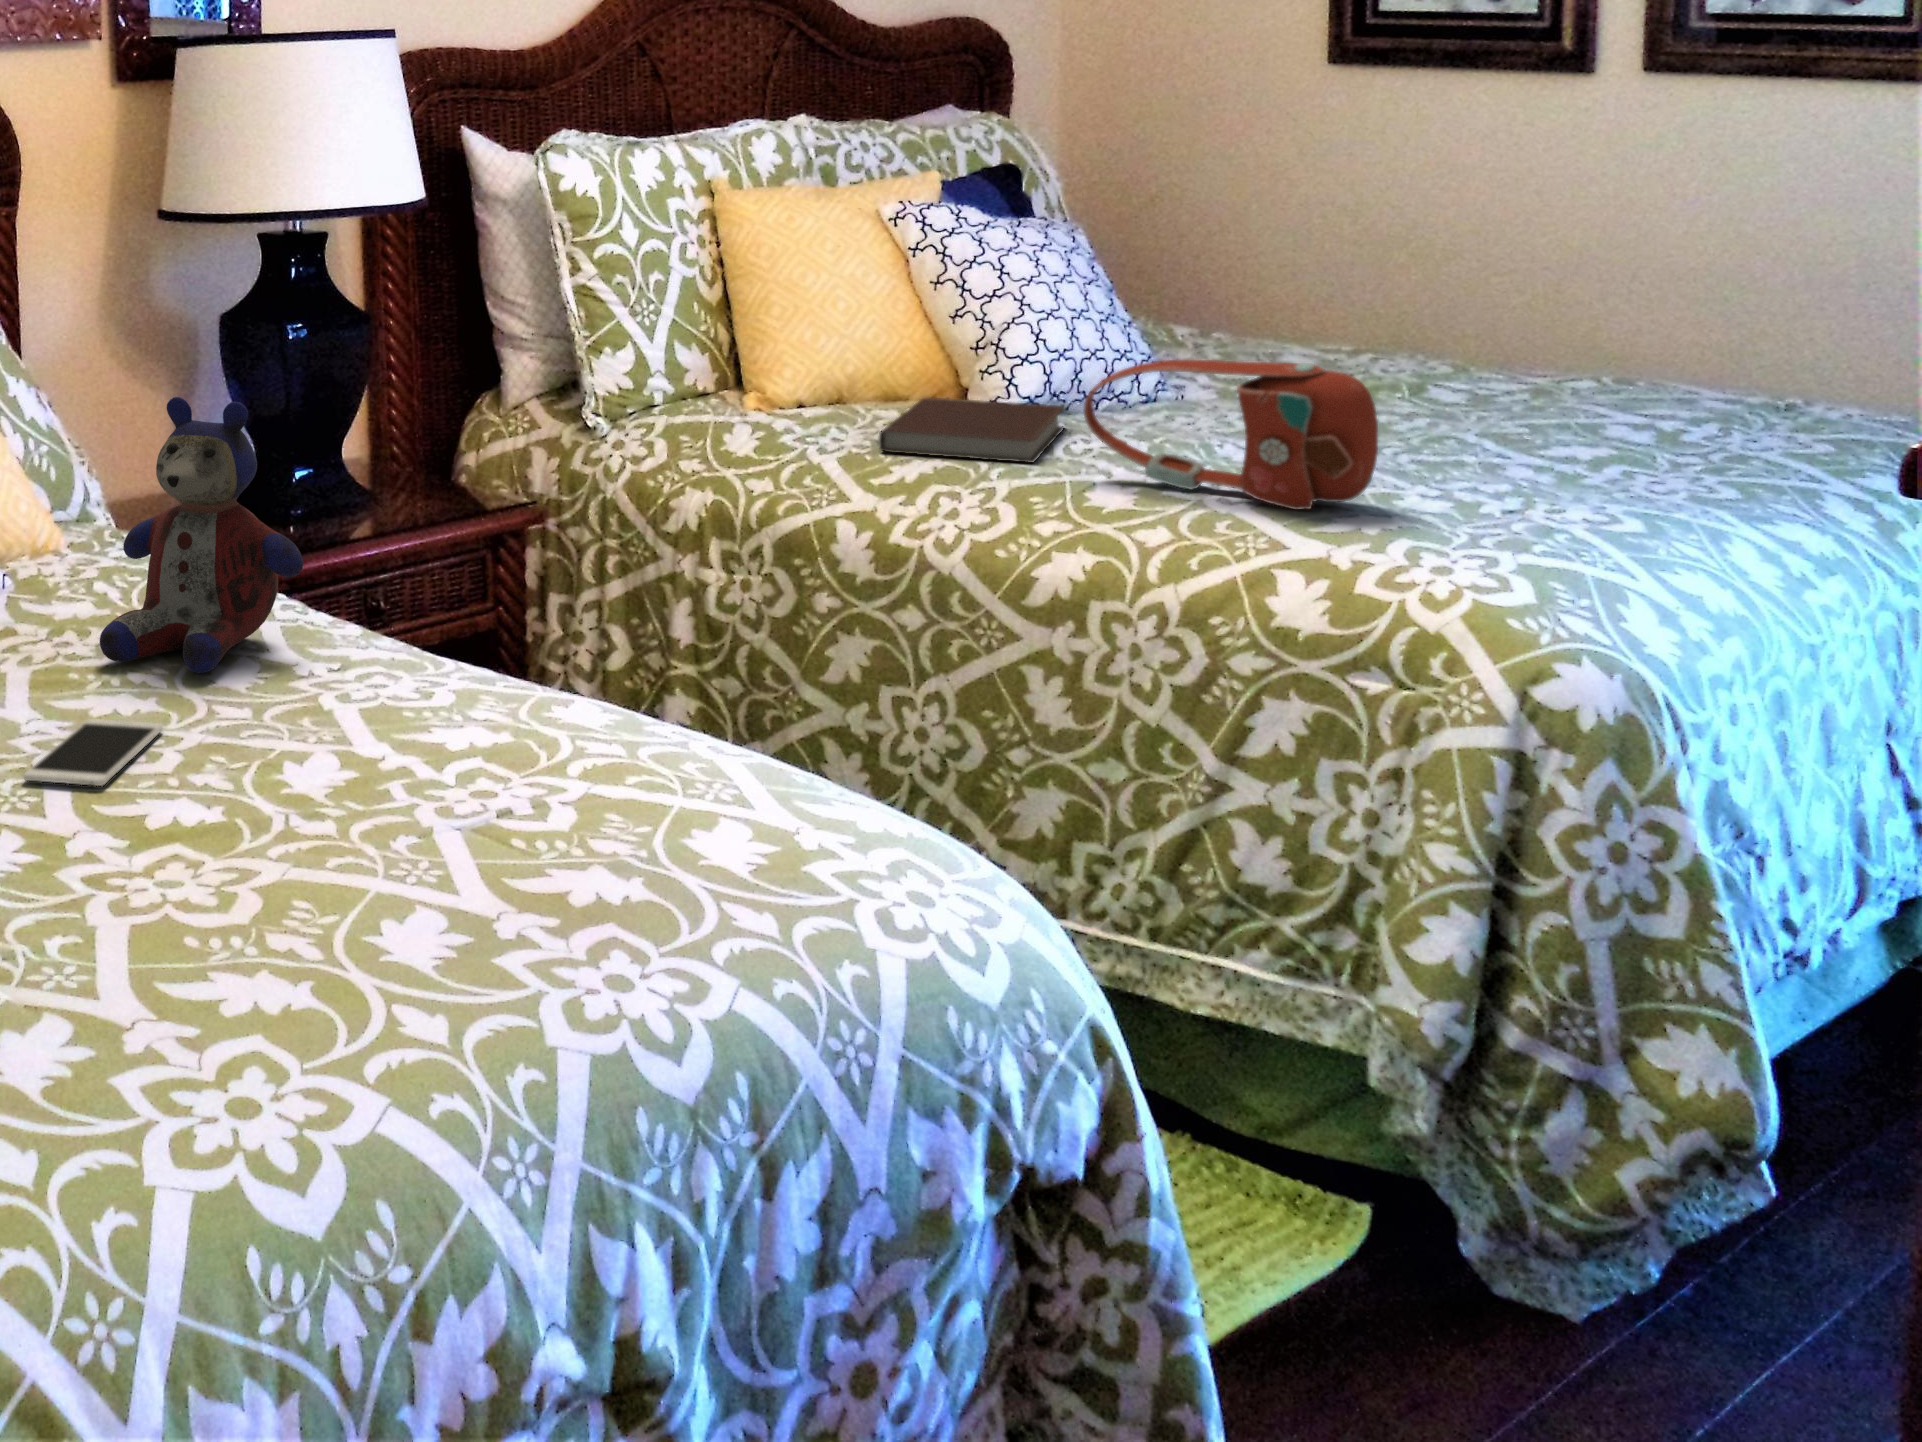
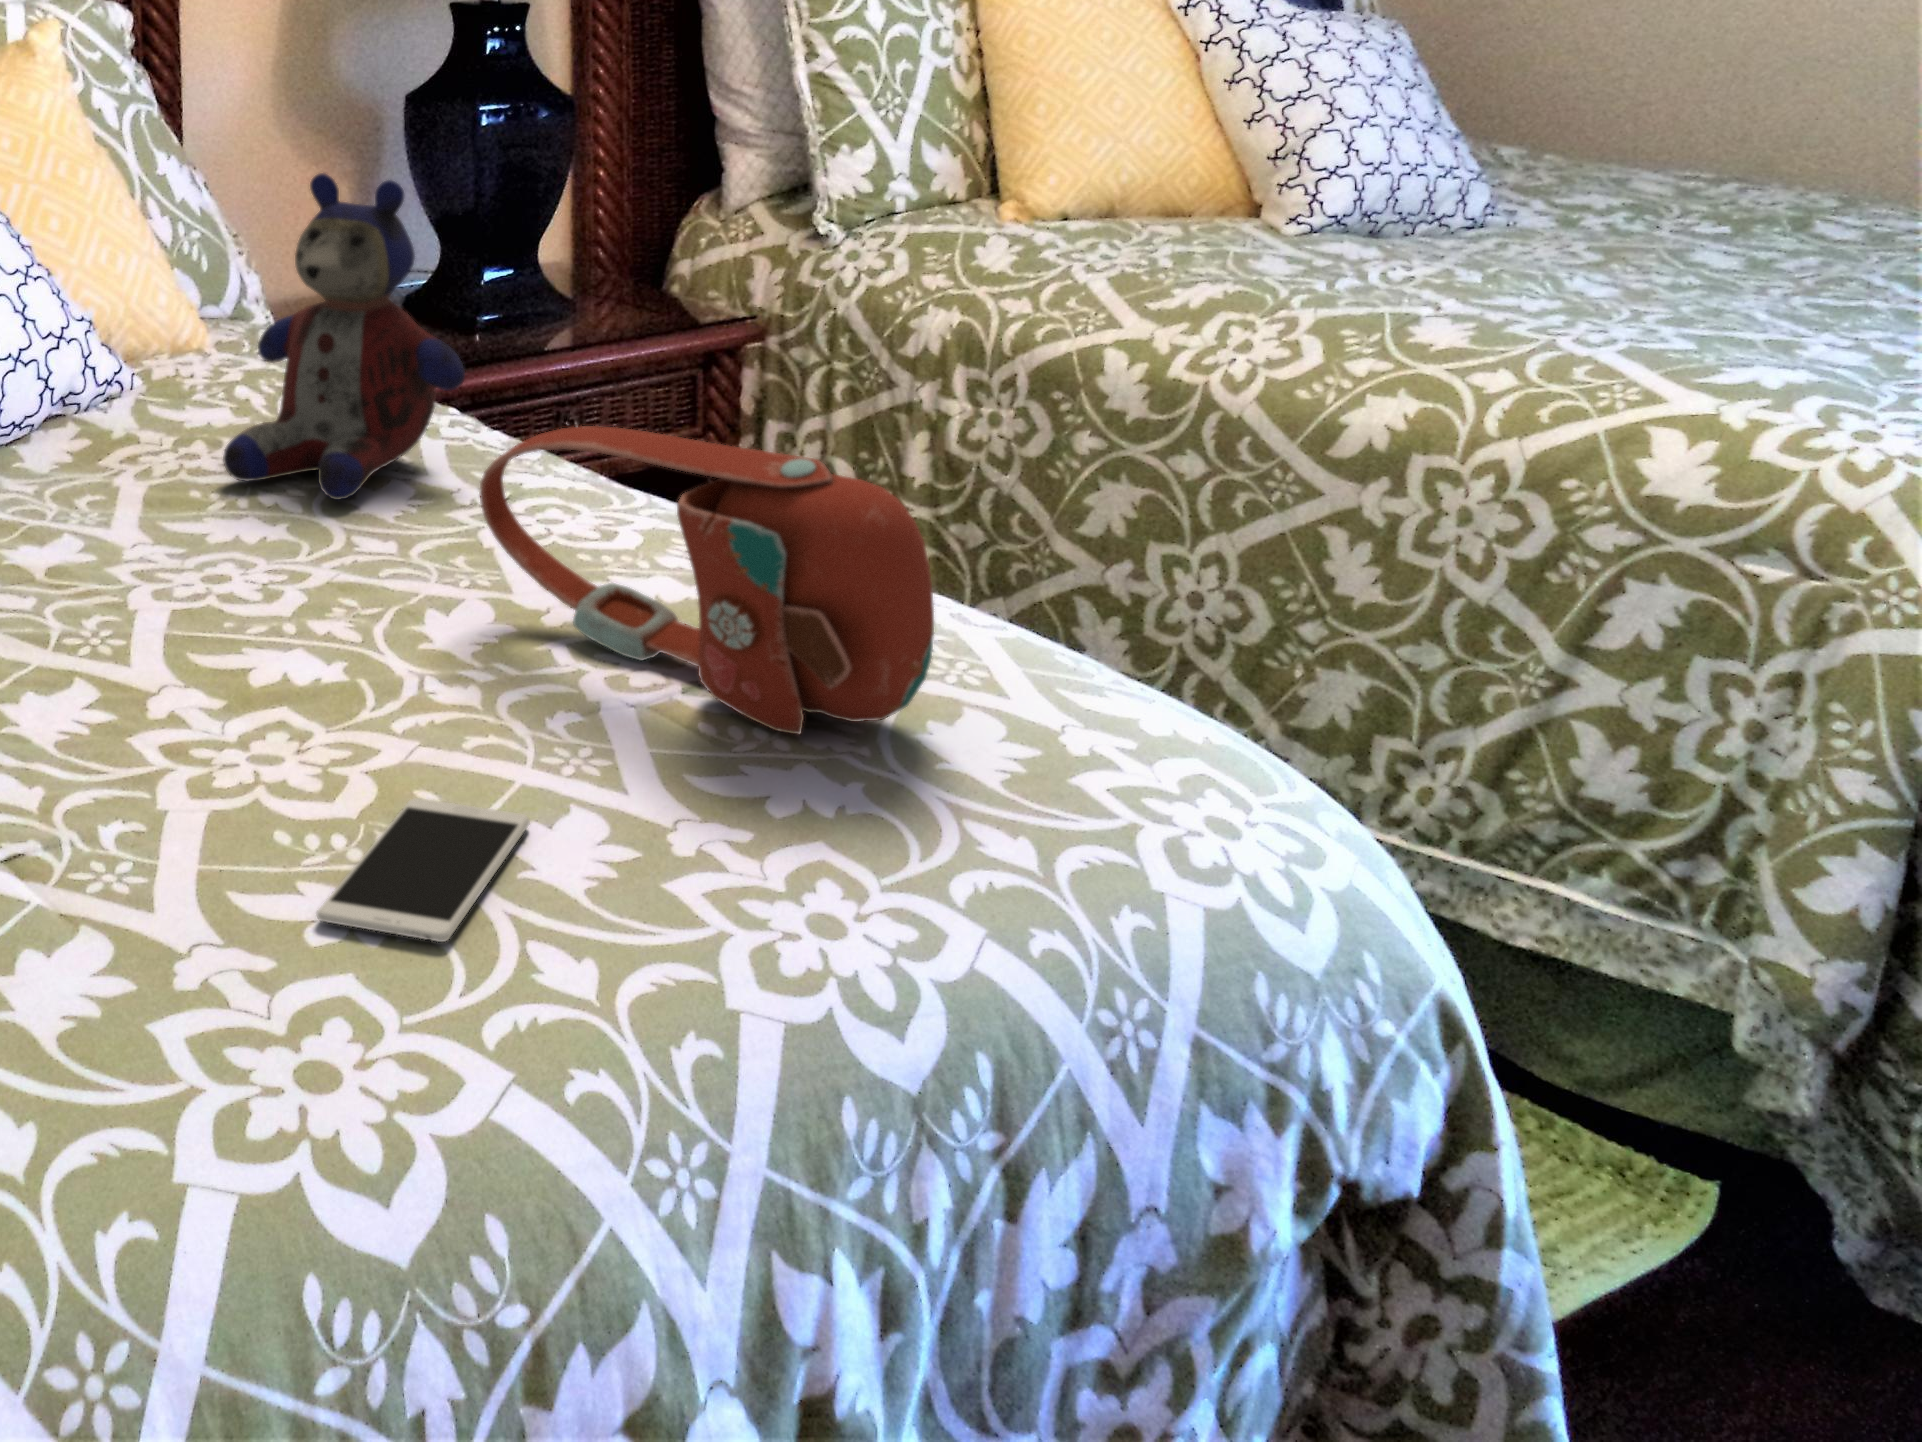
handbag: present [1084,360,1378,510] -> present [480,426,934,734]
notebook: present [878,397,1065,463] -> none [1158,211,1386,291]
smartphone: present [23,719,163,786] -> present [317,798,530,942]

